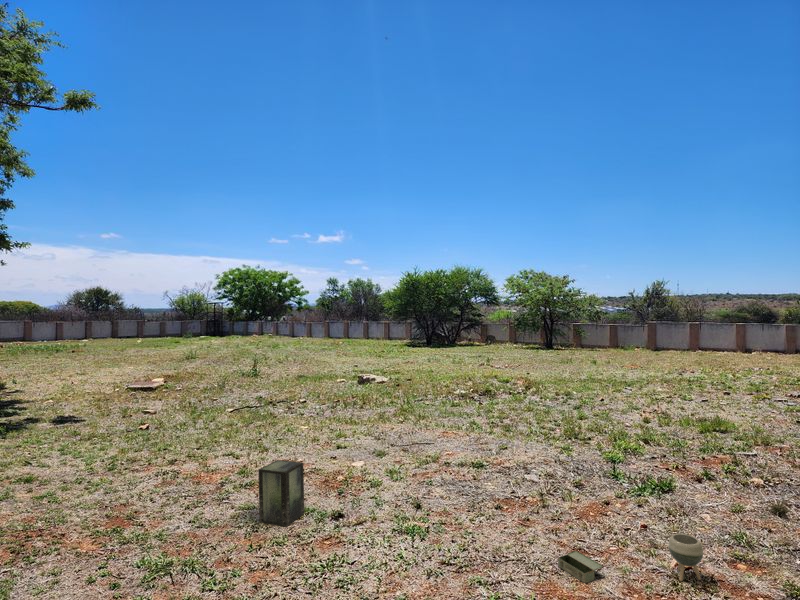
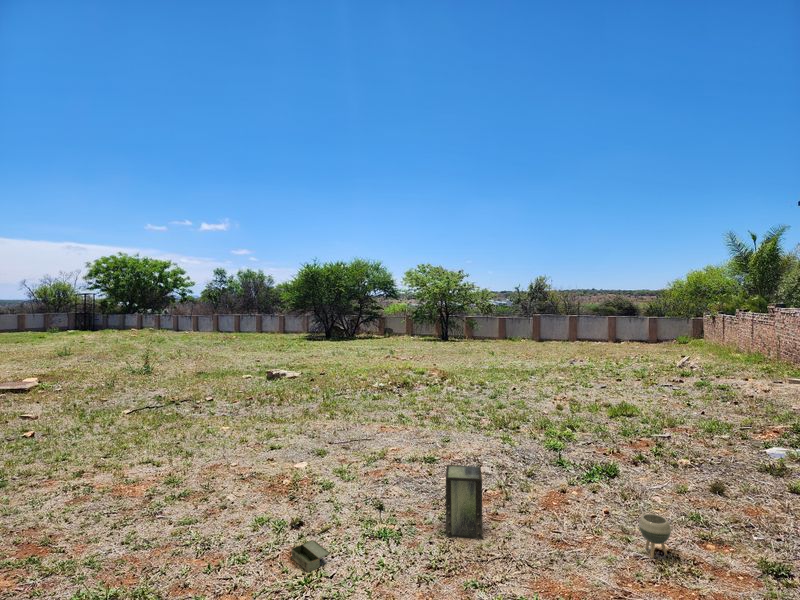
storage box: present [258,460,304,527] -> present [446,465,482,539]
toolbox: present [558,551,603,583] -> present [291,540,330,572]

